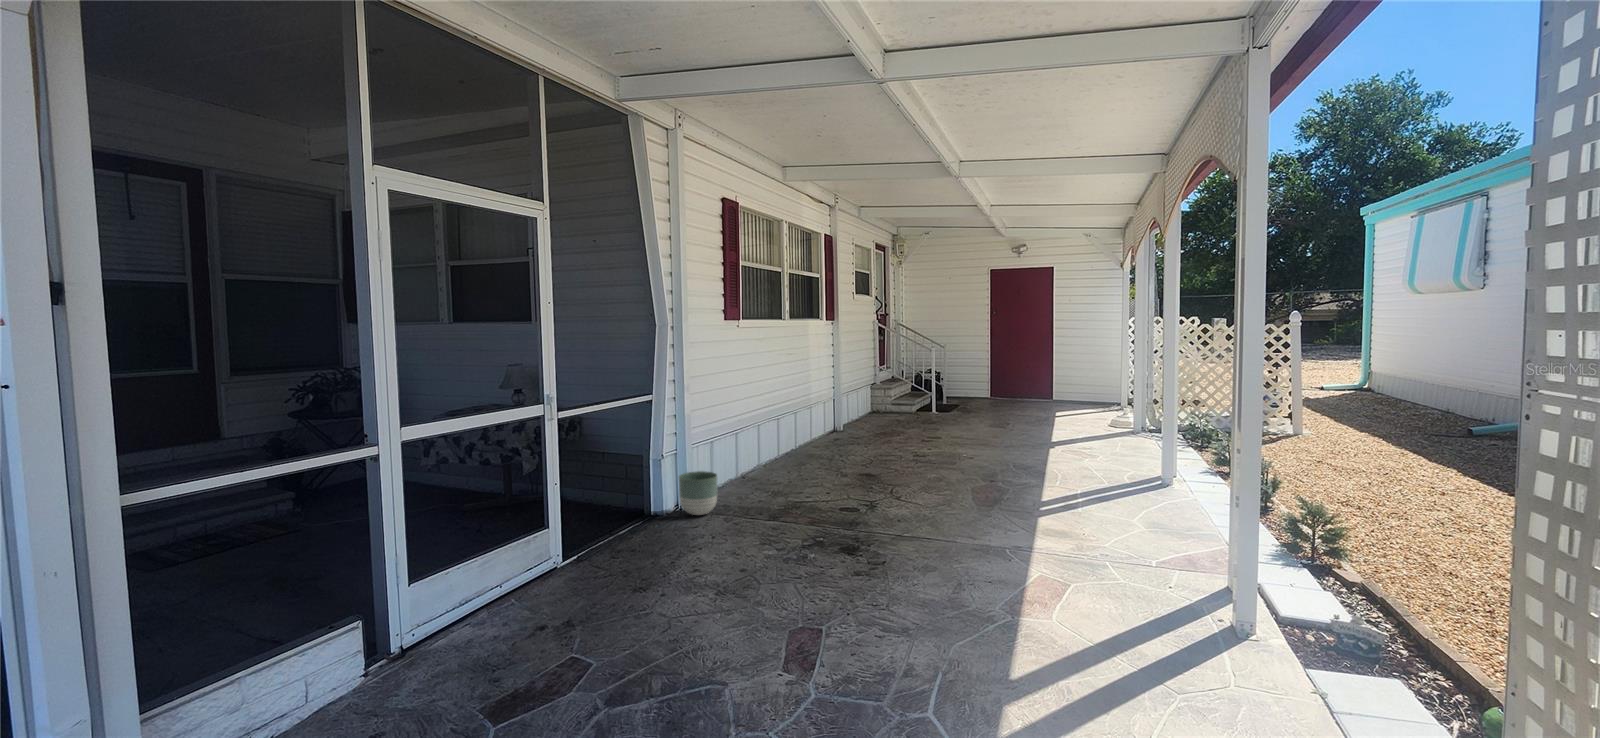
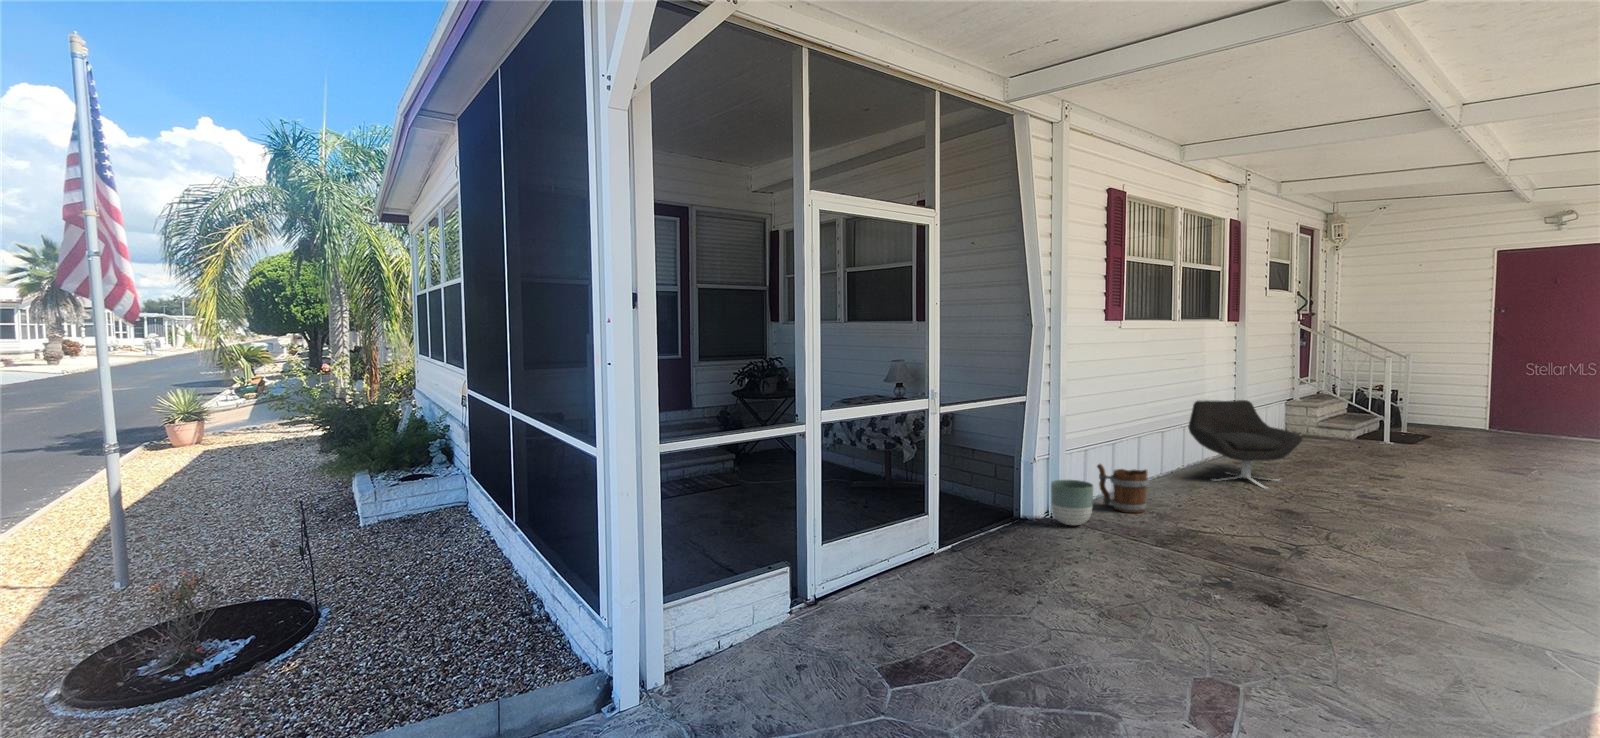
lounge chair: none [798,387,883,461] -> present [1188,400,1302,488]
bucket: none [721,453,767,496] -> present [1097,464,1150,513]

